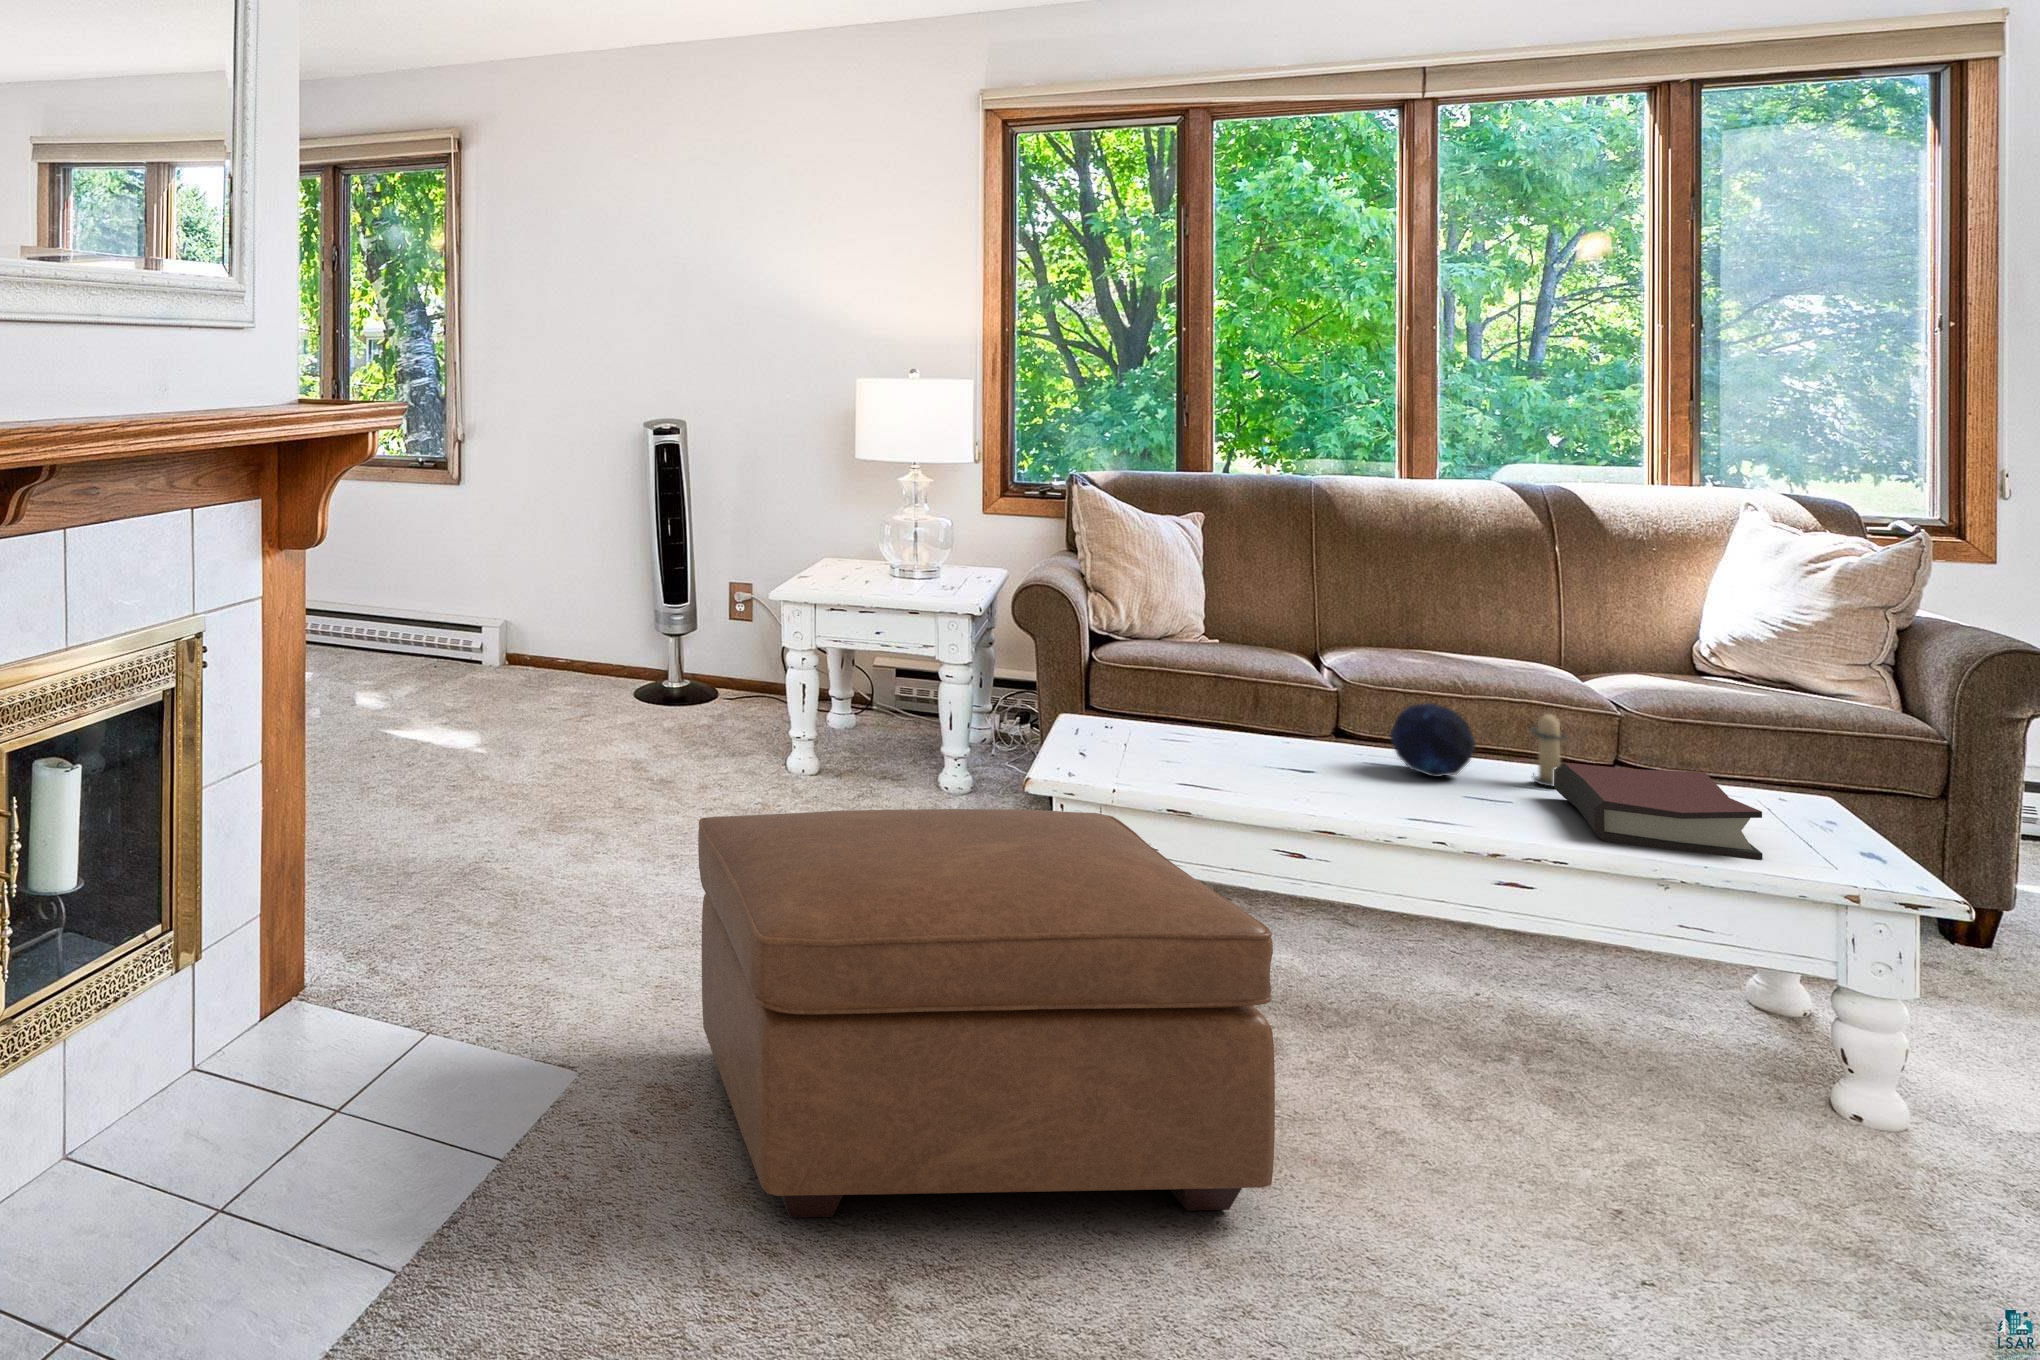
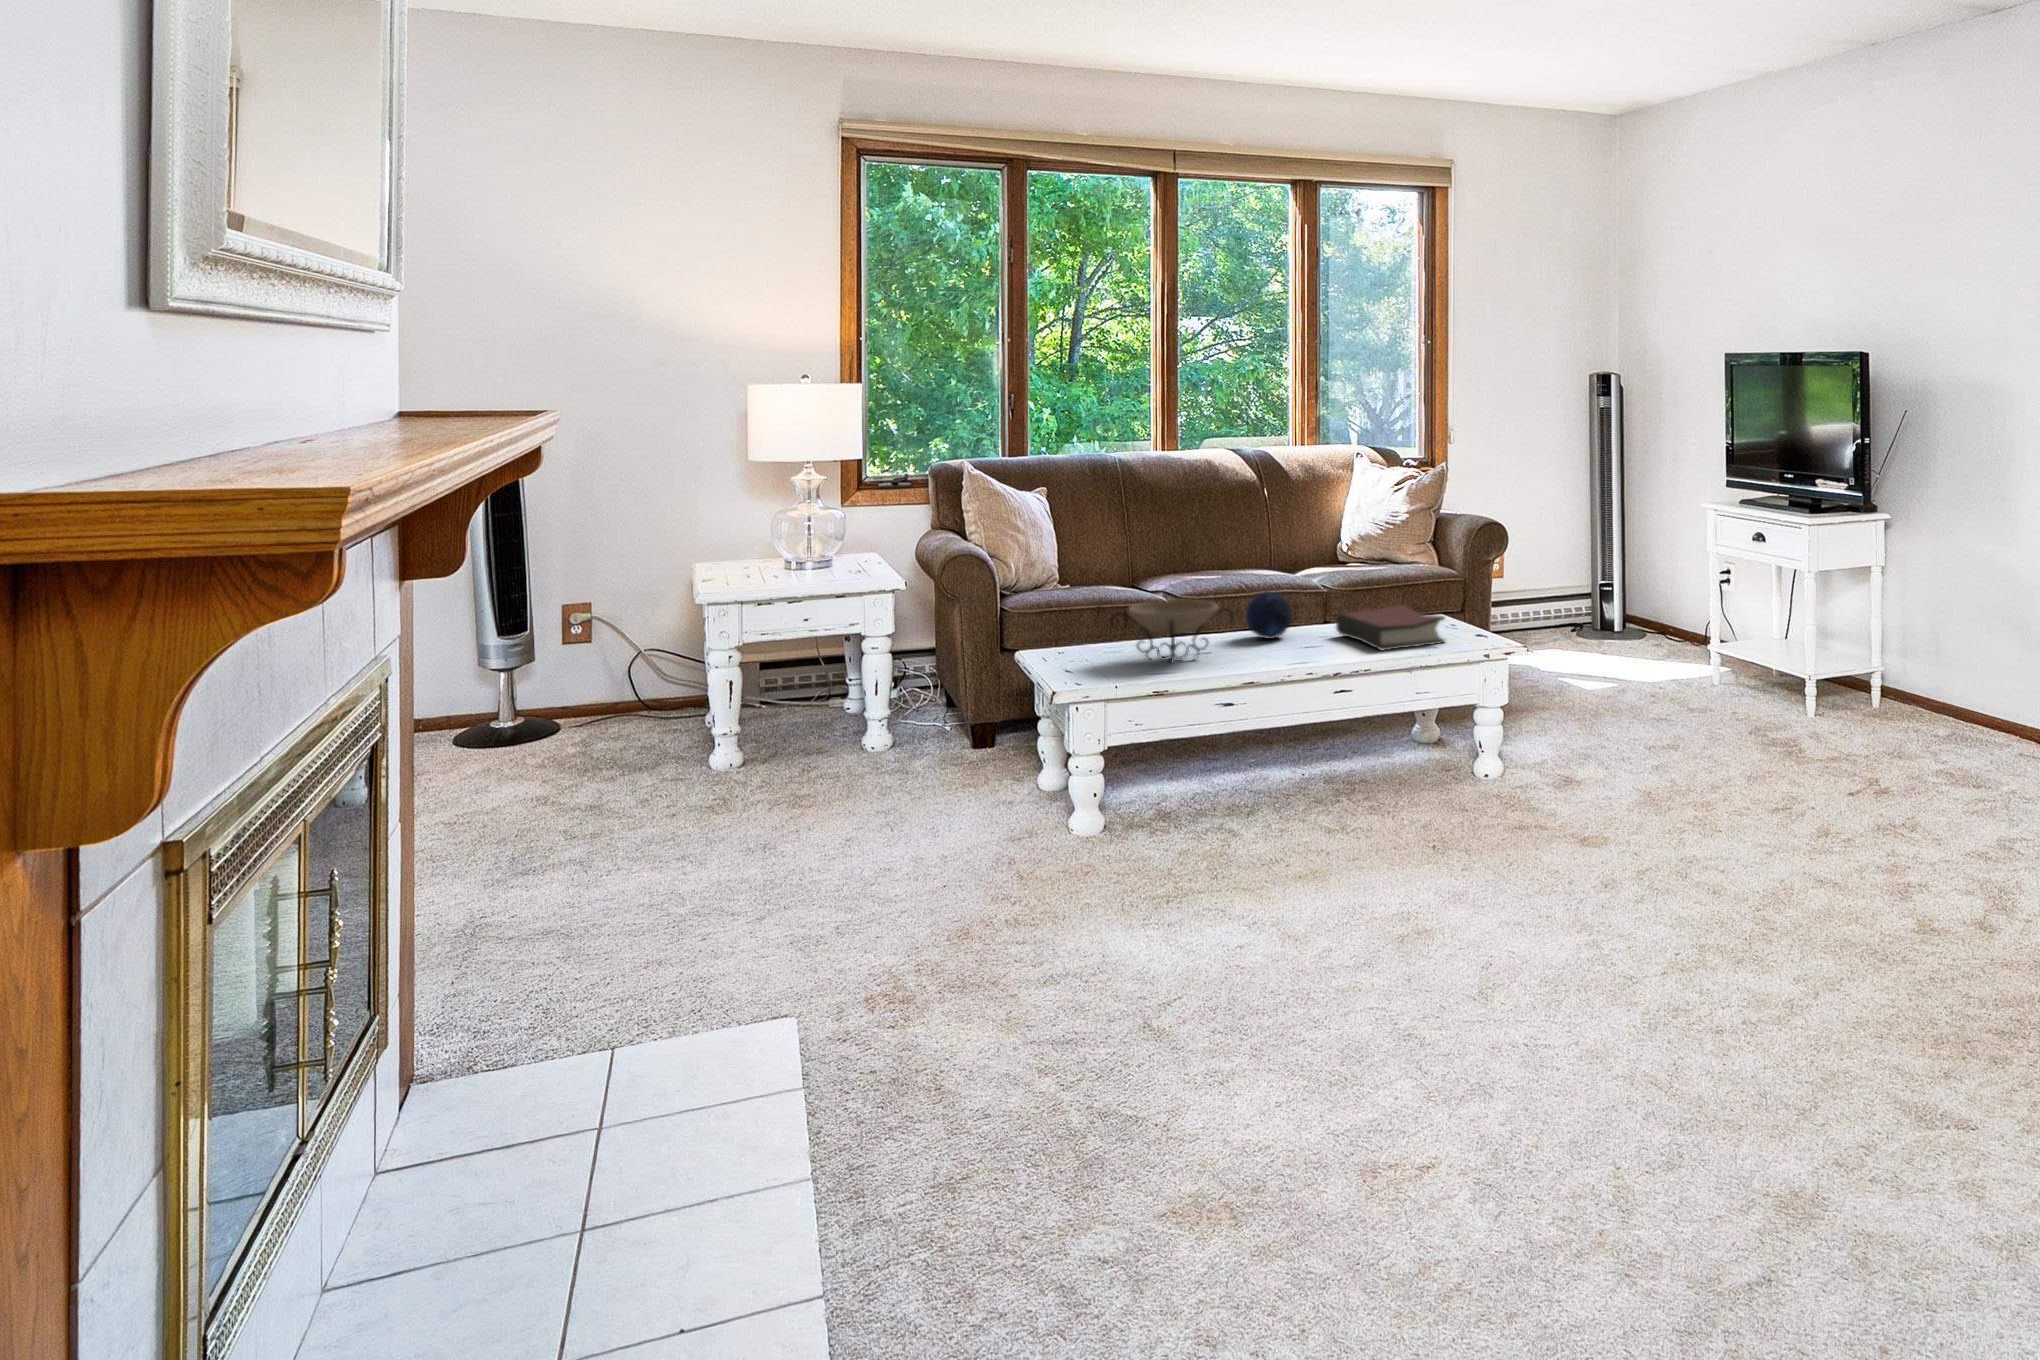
decorative bowl: none [1149,685,1333,779] -> present [1111,600,1233,662]
candle: present [1531,713,1567,786] -> none [1315,583,1338,632]
ottoman: present [698,809,1275,1218] -> none [879,695,1313,1027]

